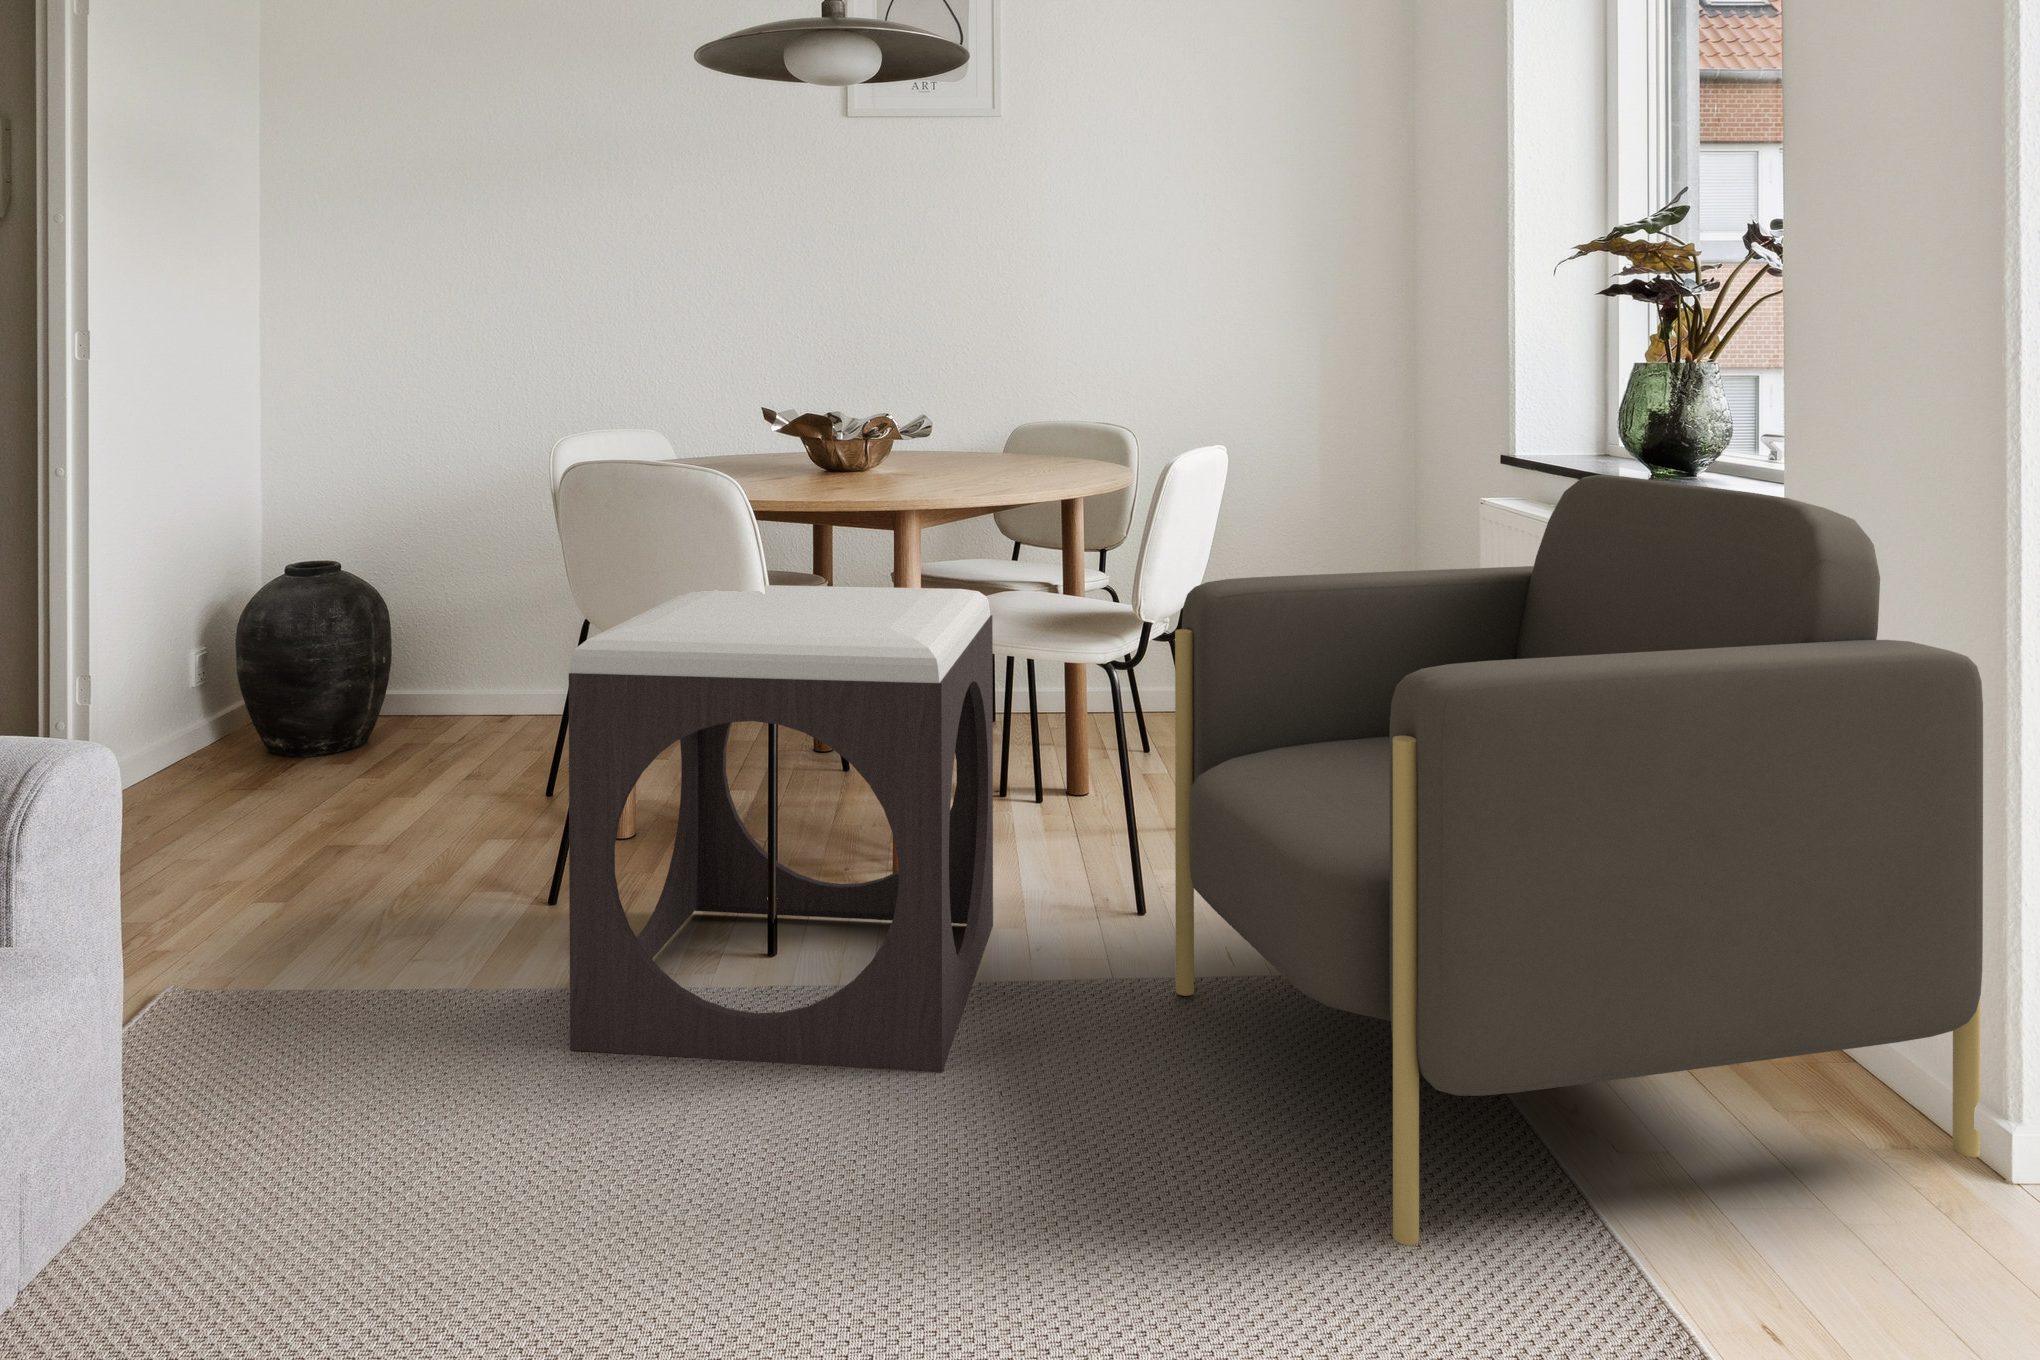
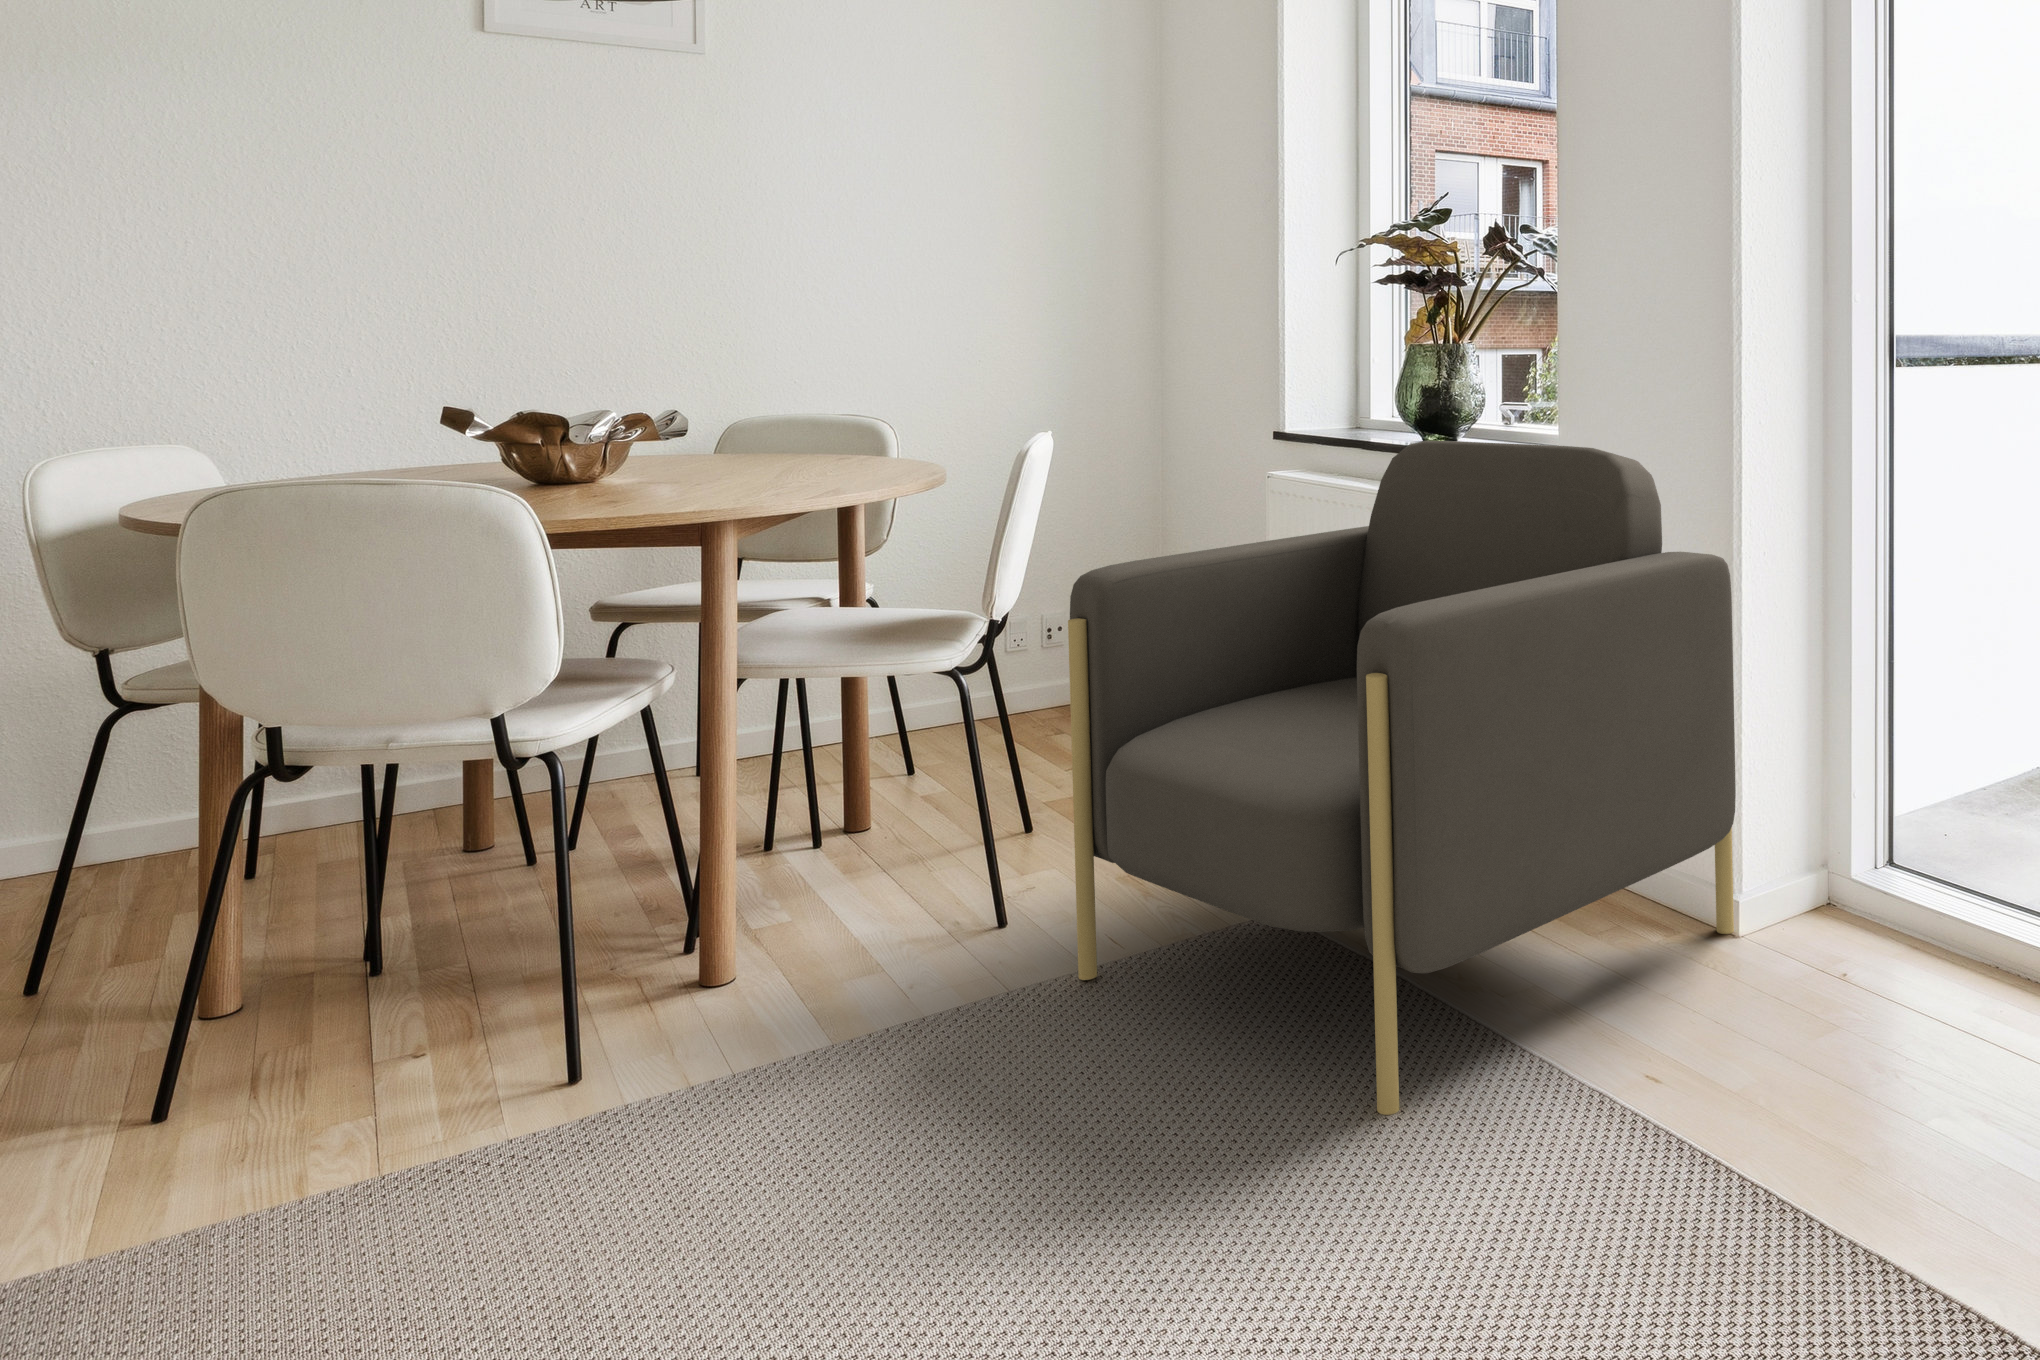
footstool: present [569,585,993,1073] -> none [359,609,880,1229]

